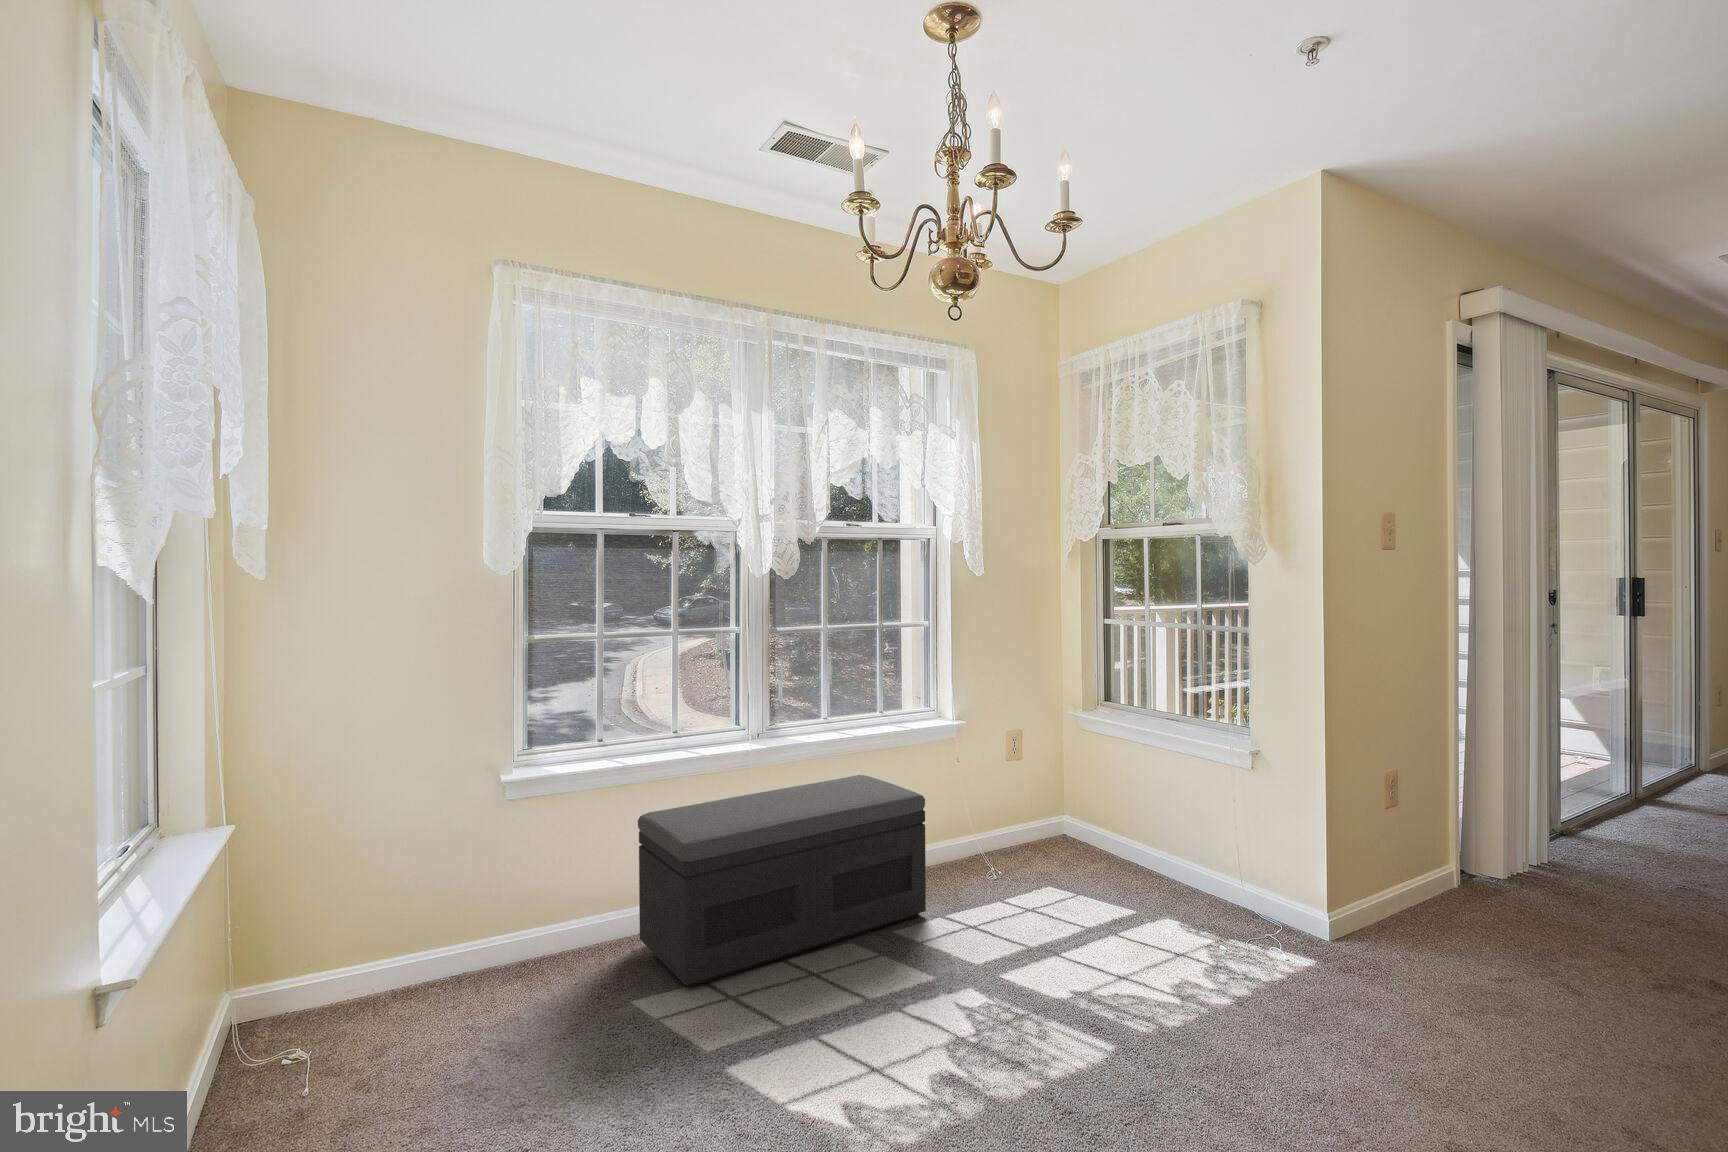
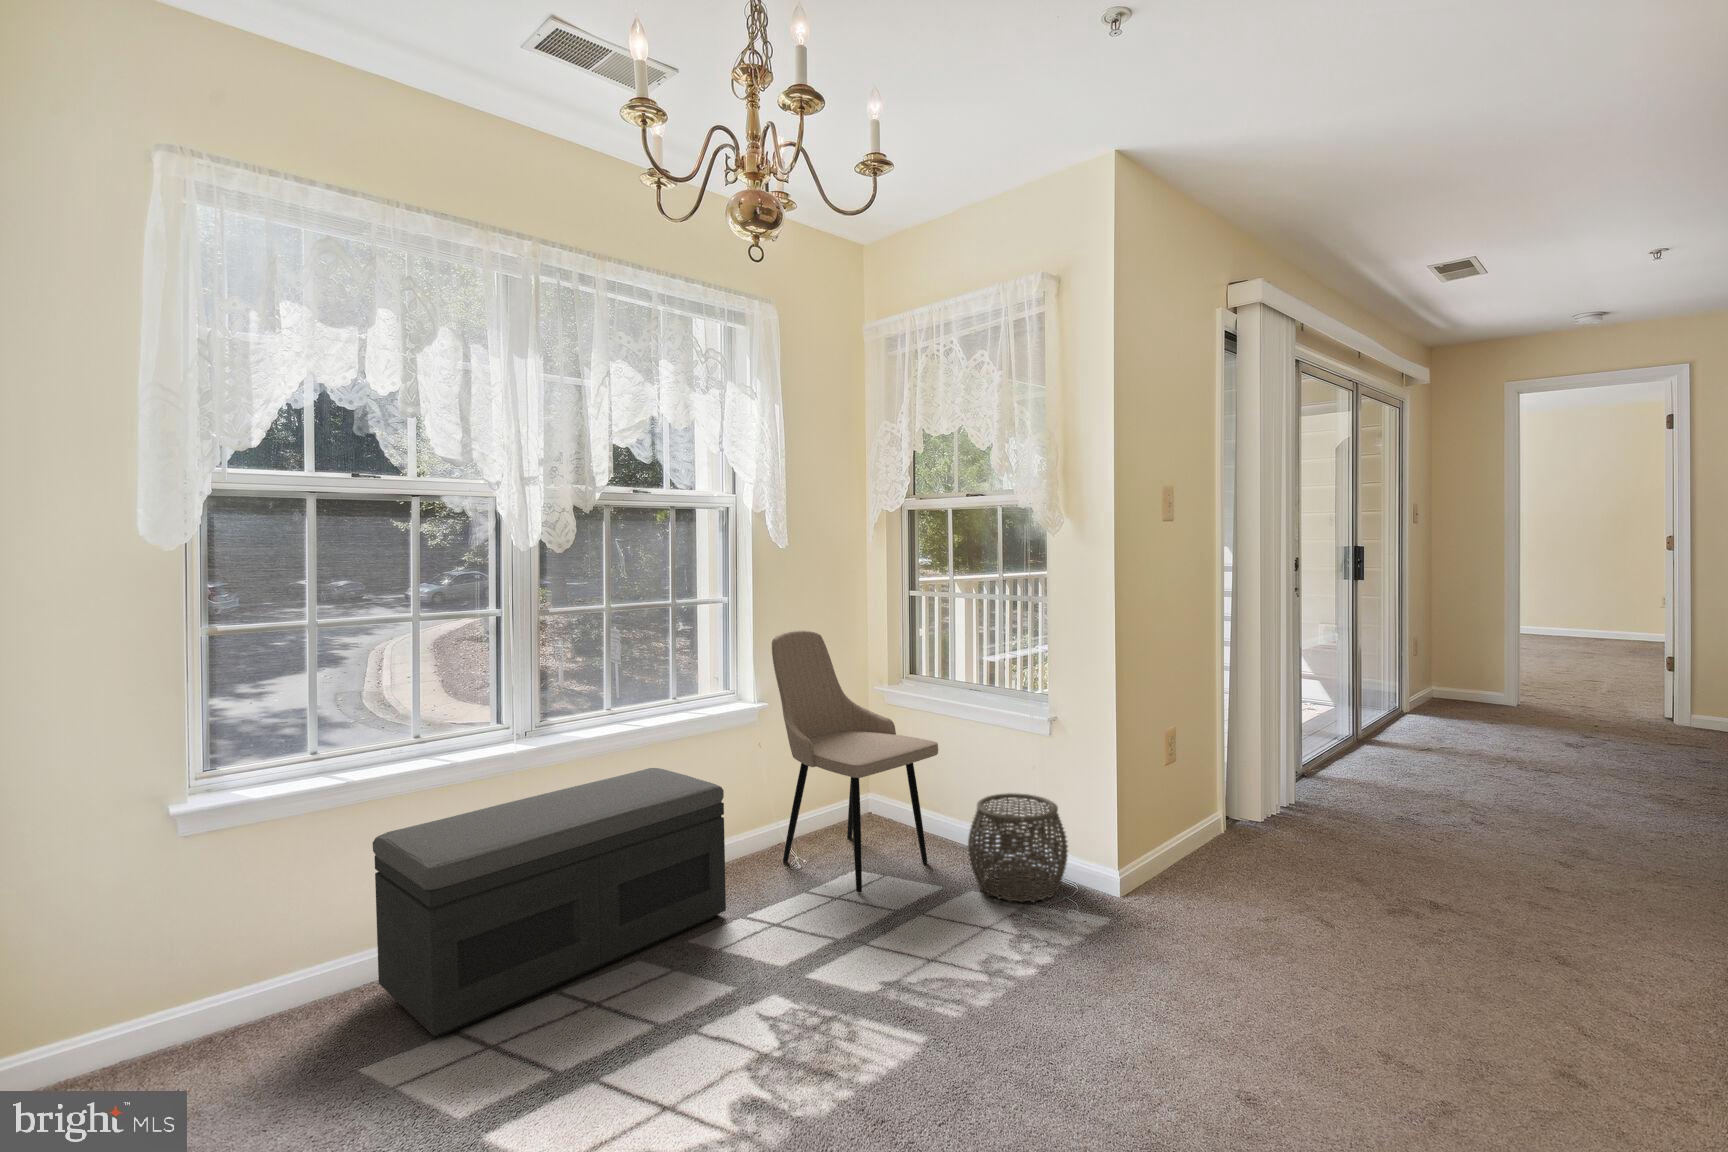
dining chair: none [970,654,1133,908] -> present [772,631,938,893]
woven basket: none [1162,824,1270,935] -> present [968,793,1068,902]

